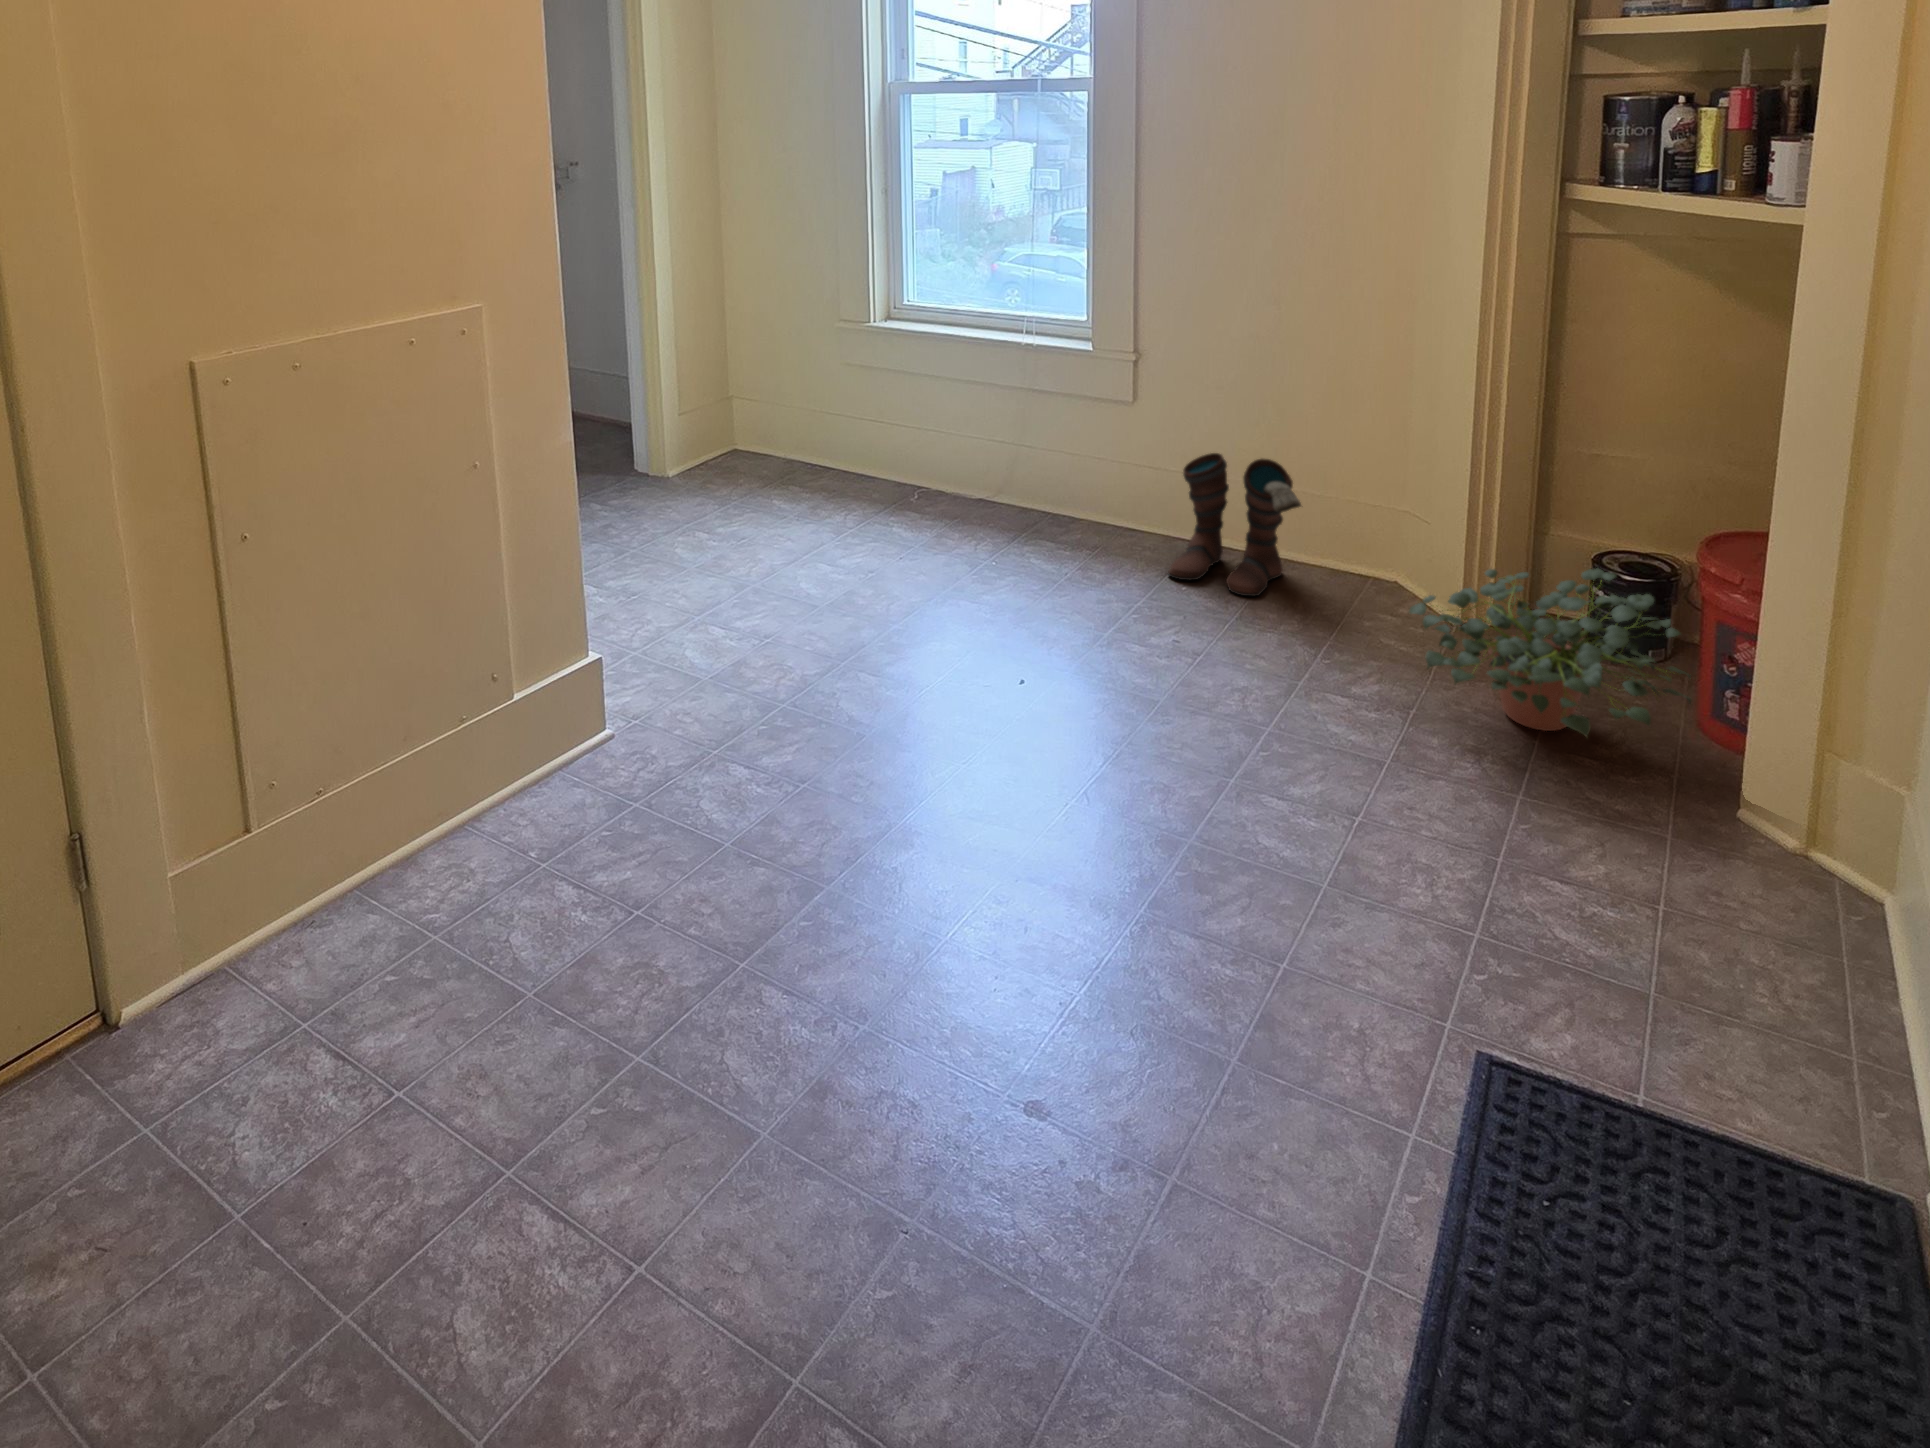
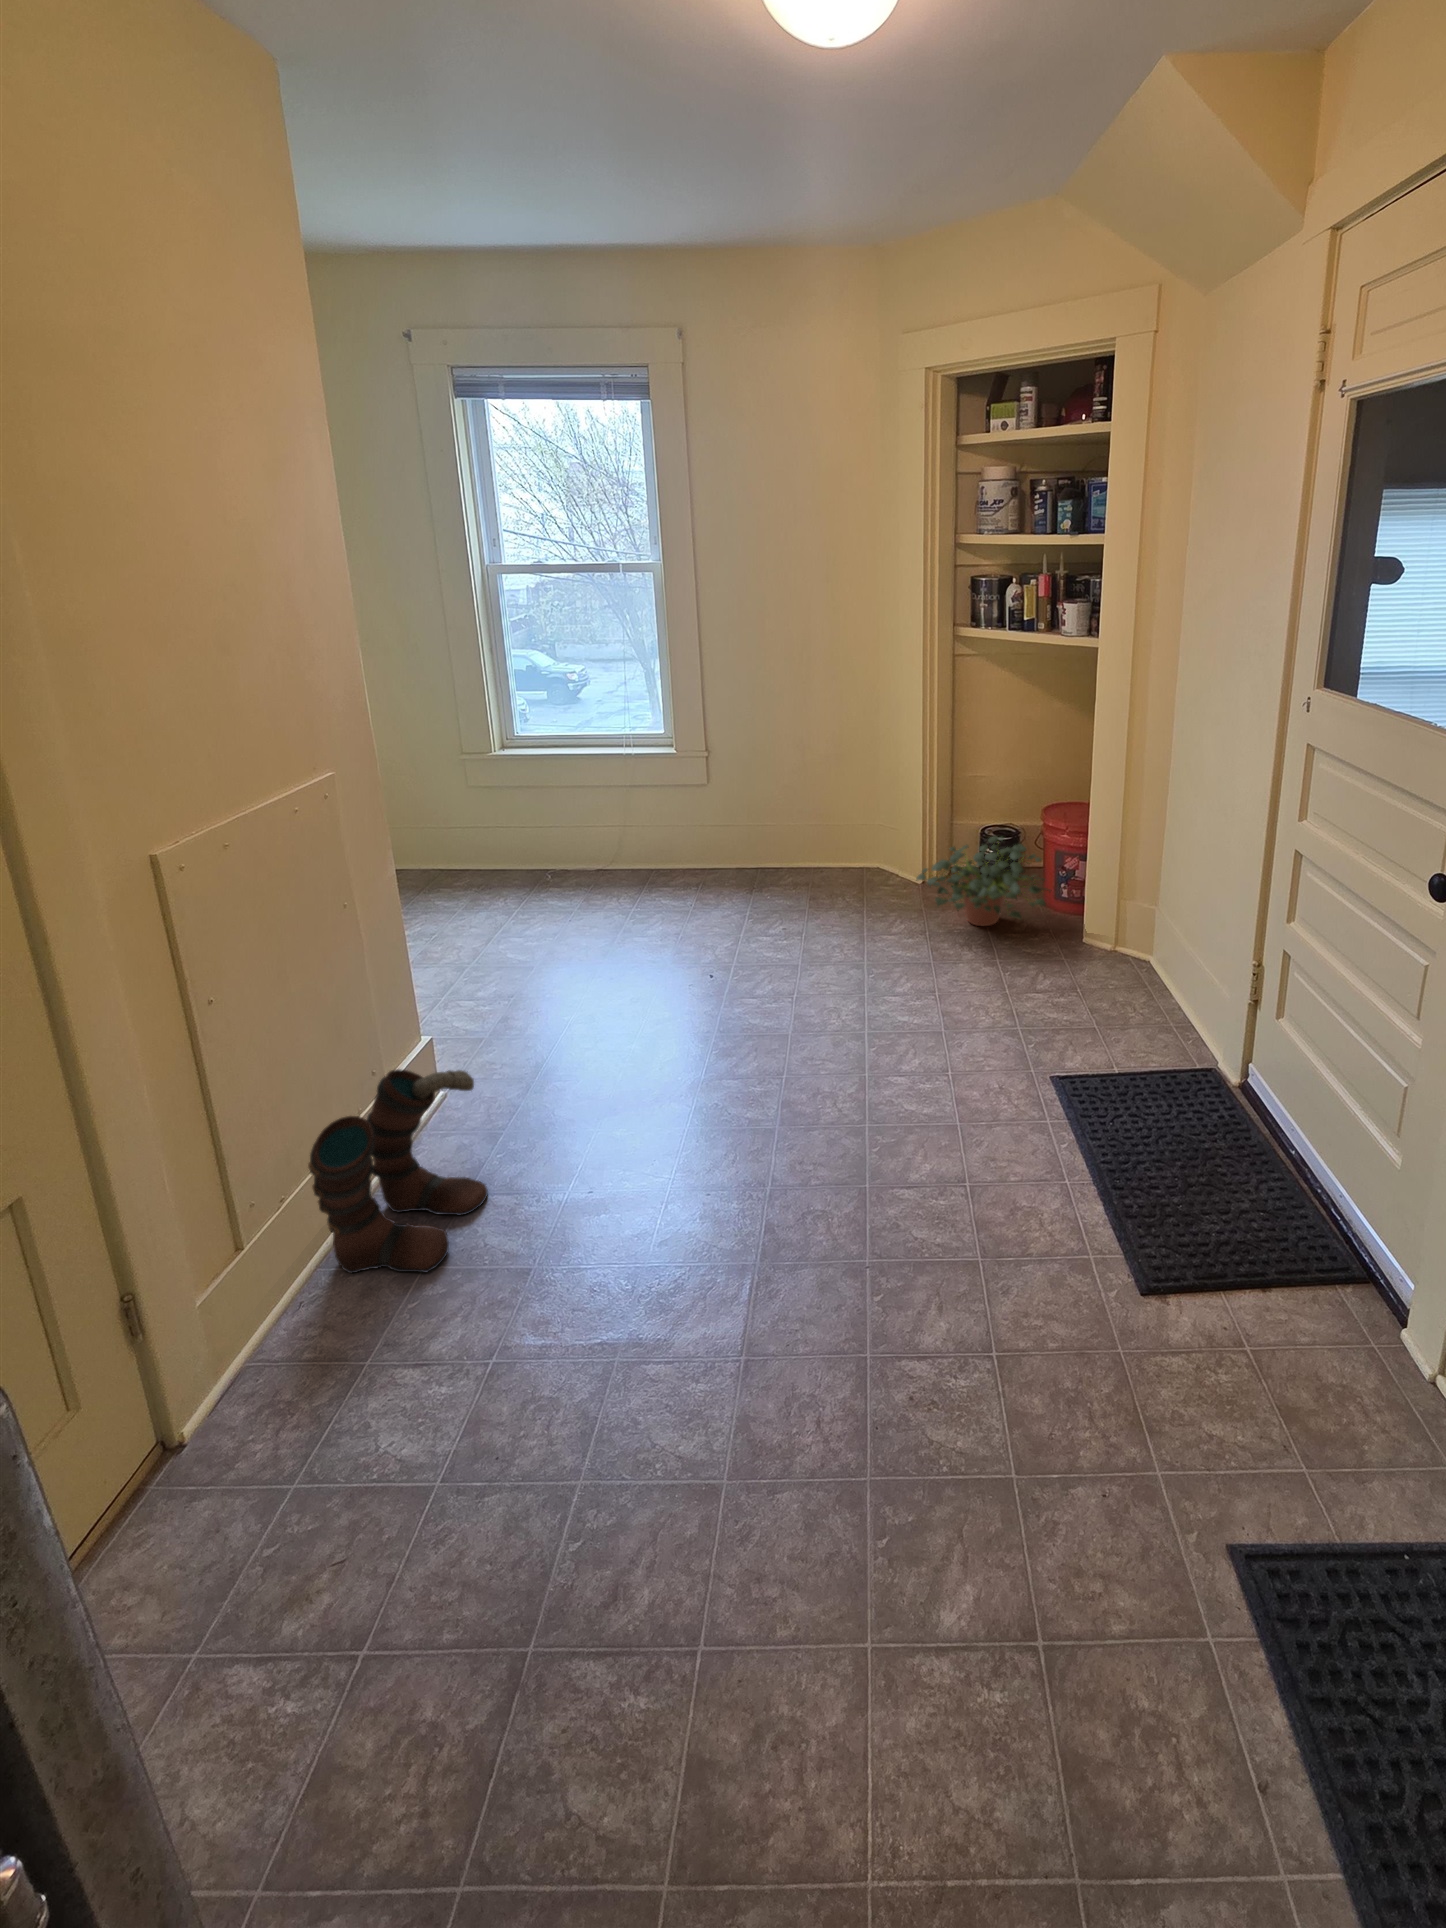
boots: present [1168,453,1301,596] -> present [308,1069,488,1273]

